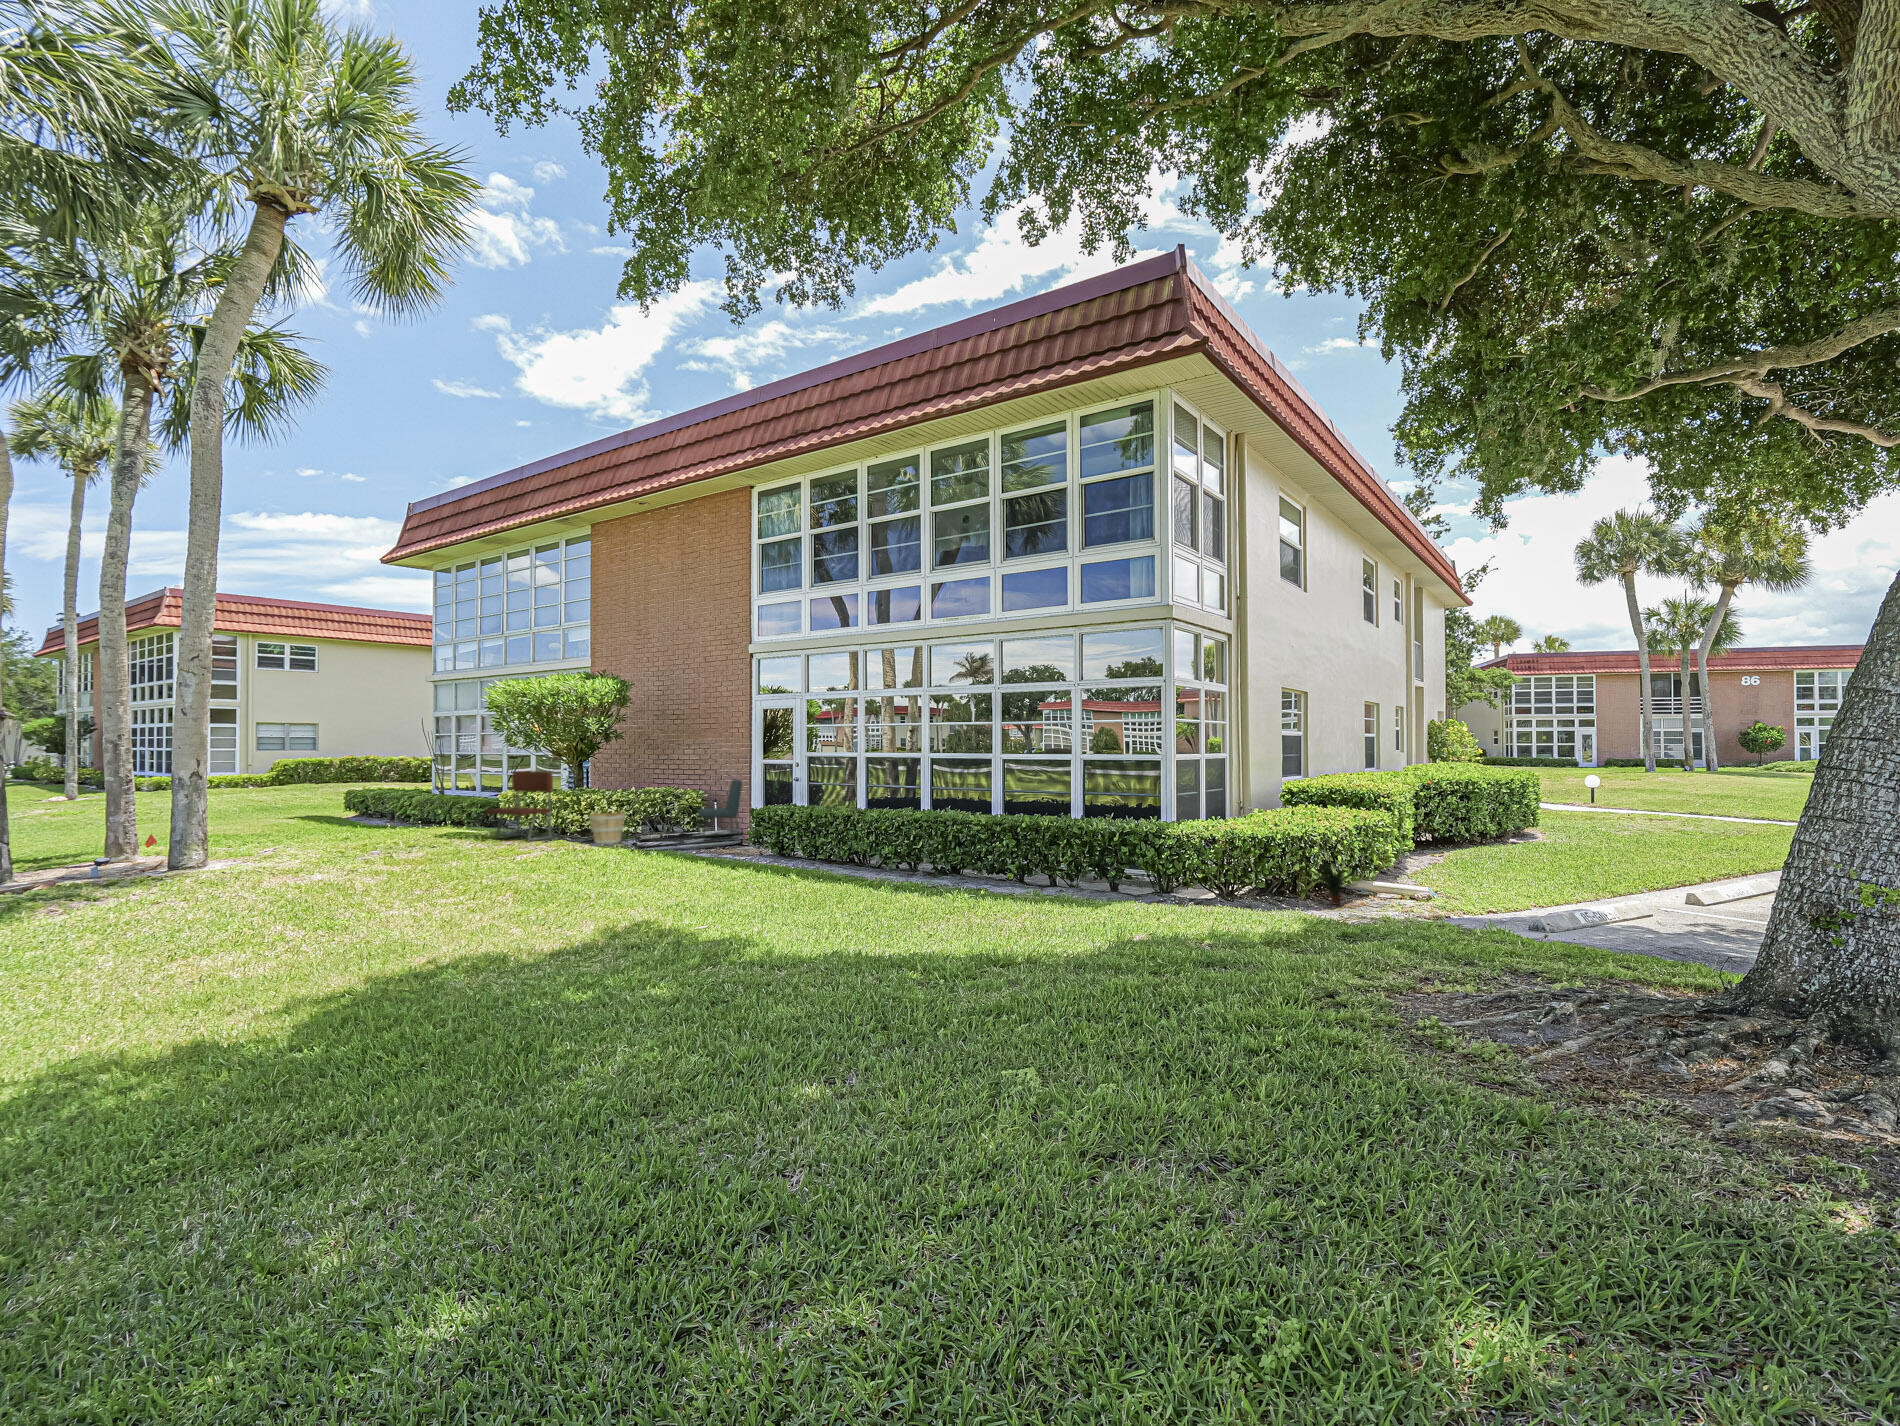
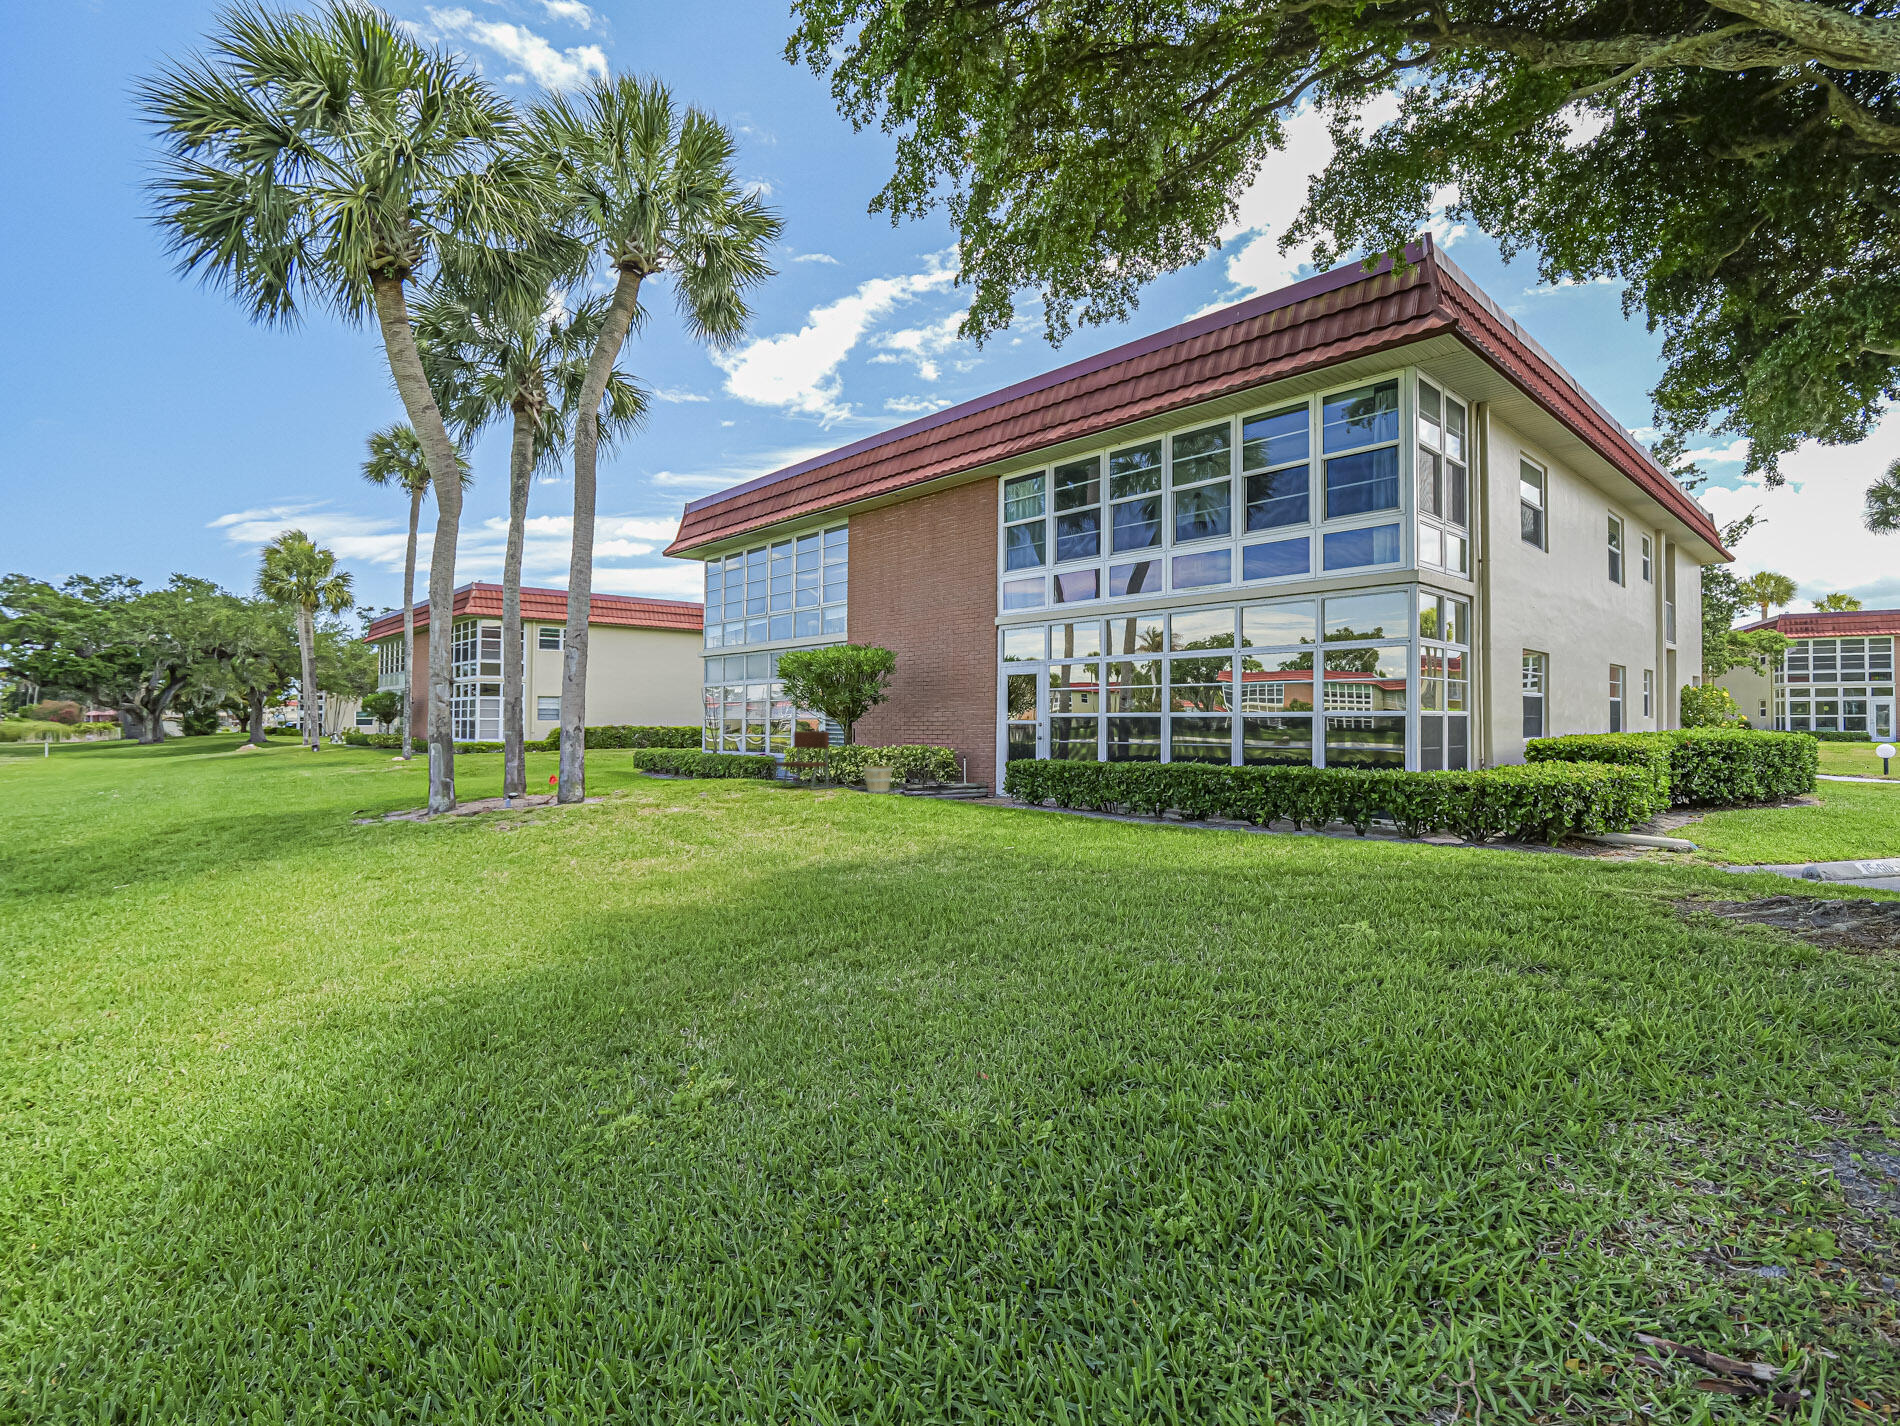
chair: present [698,779,742,841] -> none [952,738,991,791]
potted plant: present [1318,865,1354,905] -> none [1563,810,1611,848]

